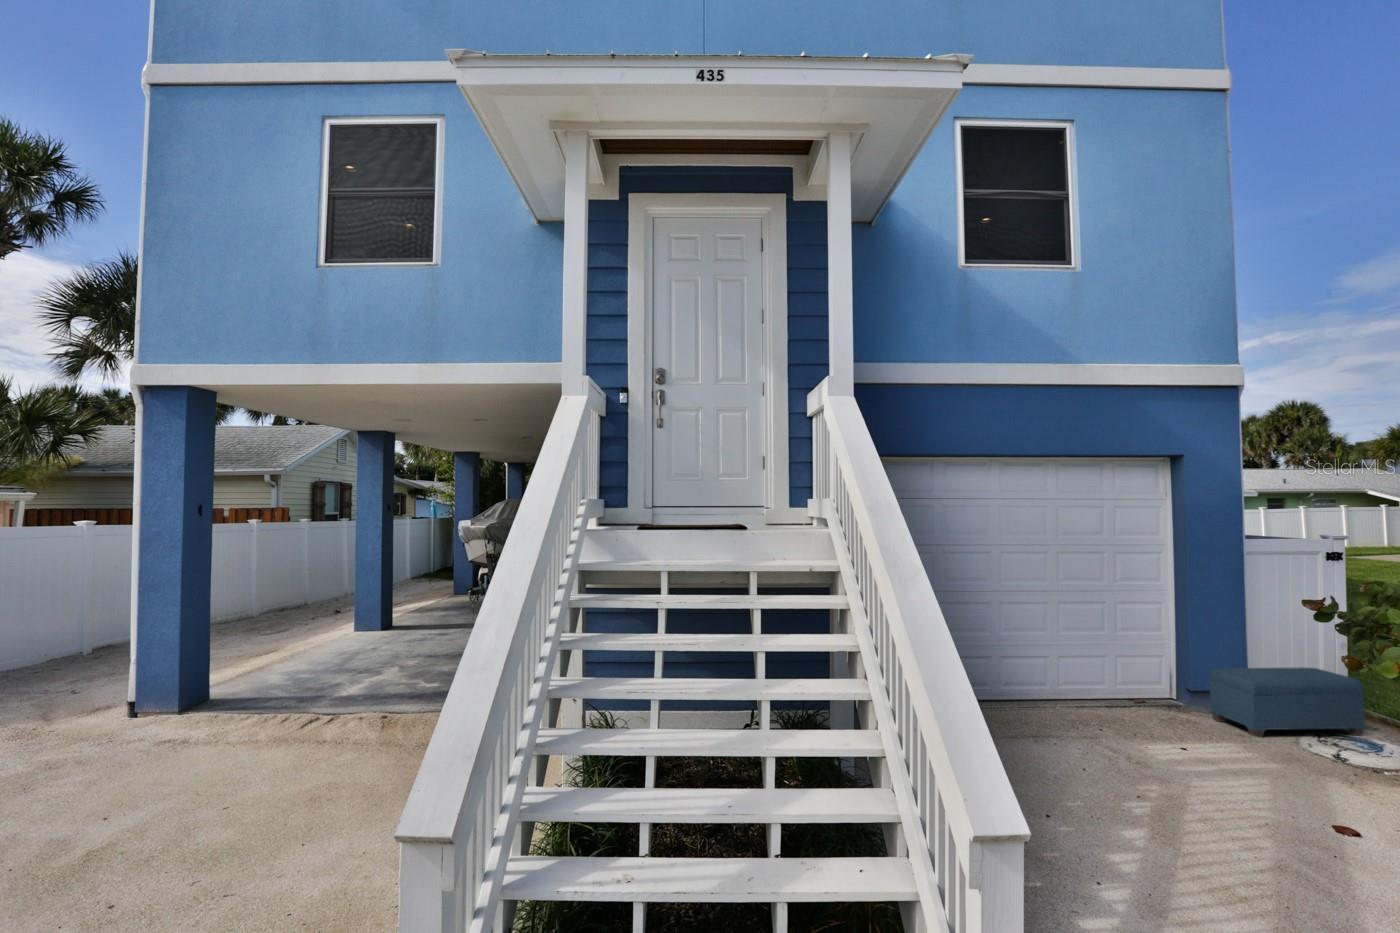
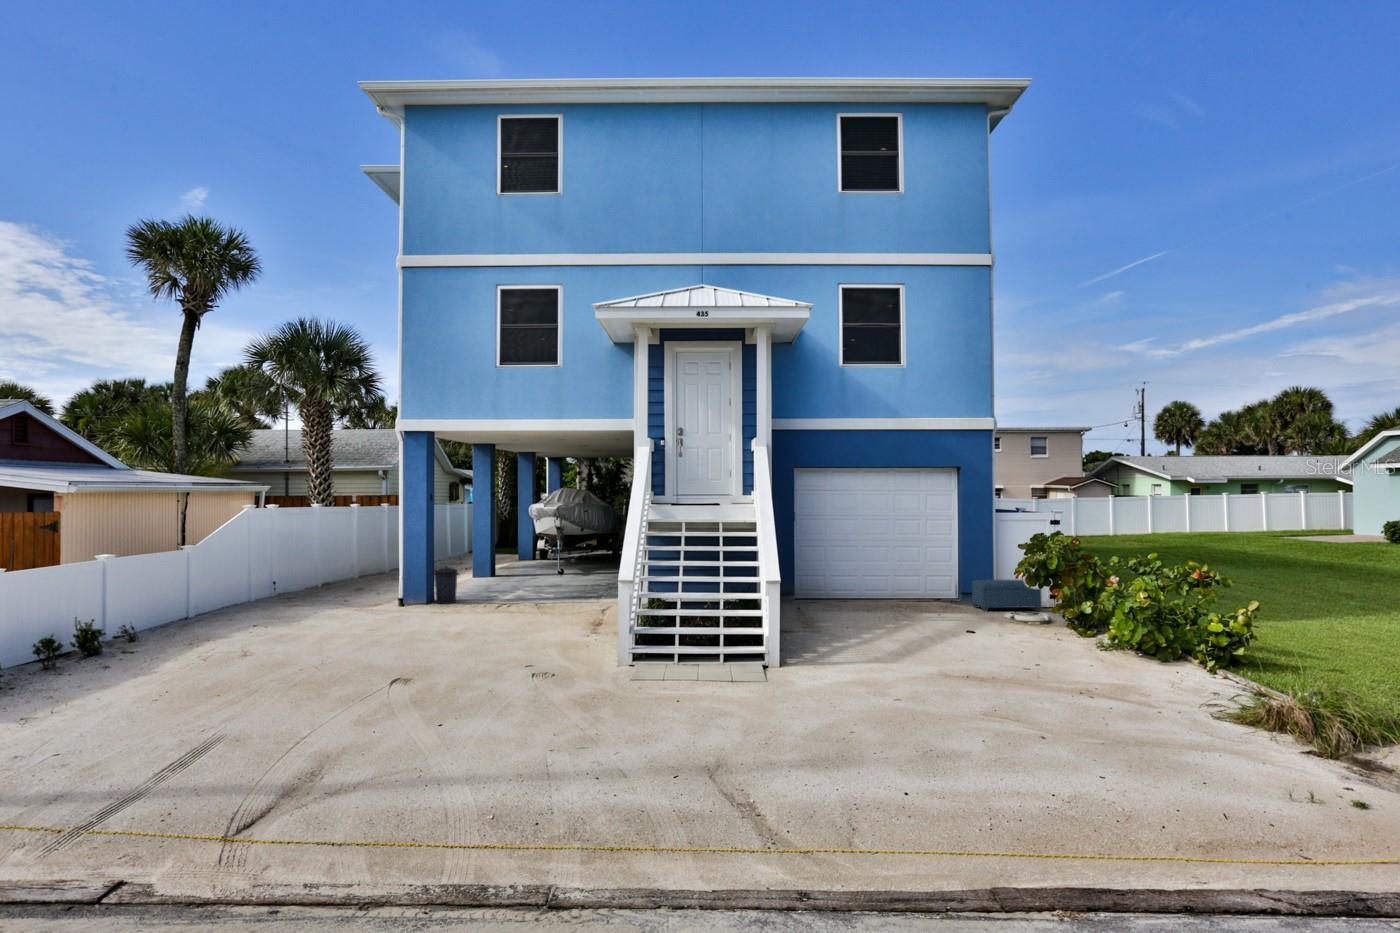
trash can: none [178,640,238,718] -> present [433,566,459,604]

